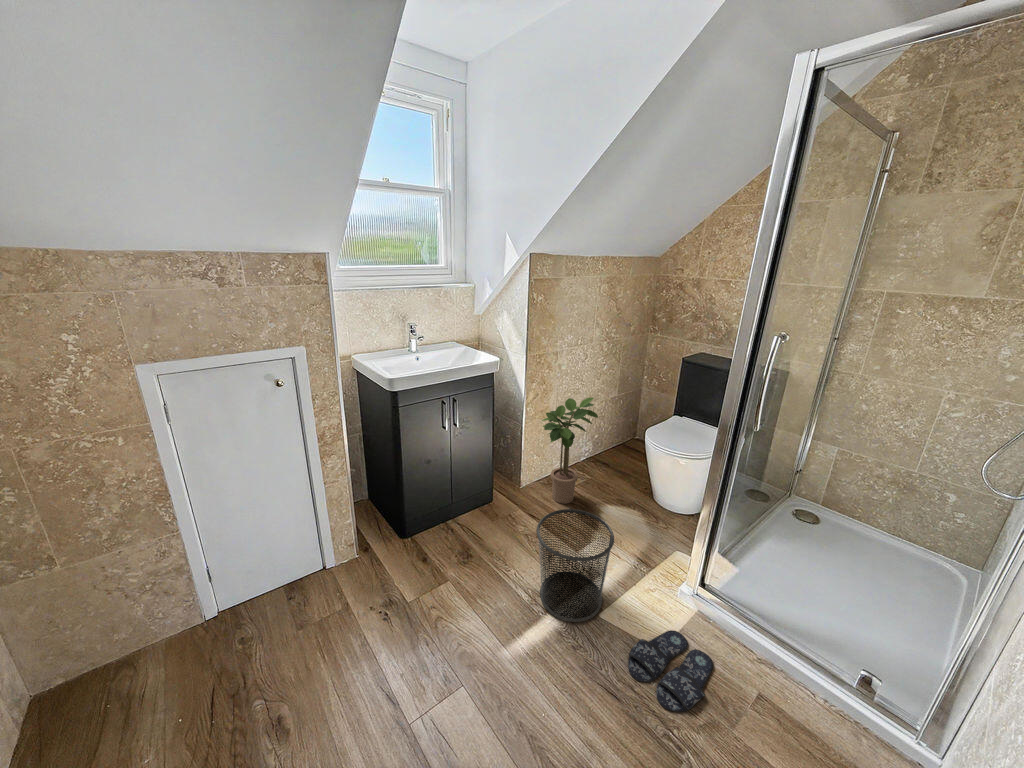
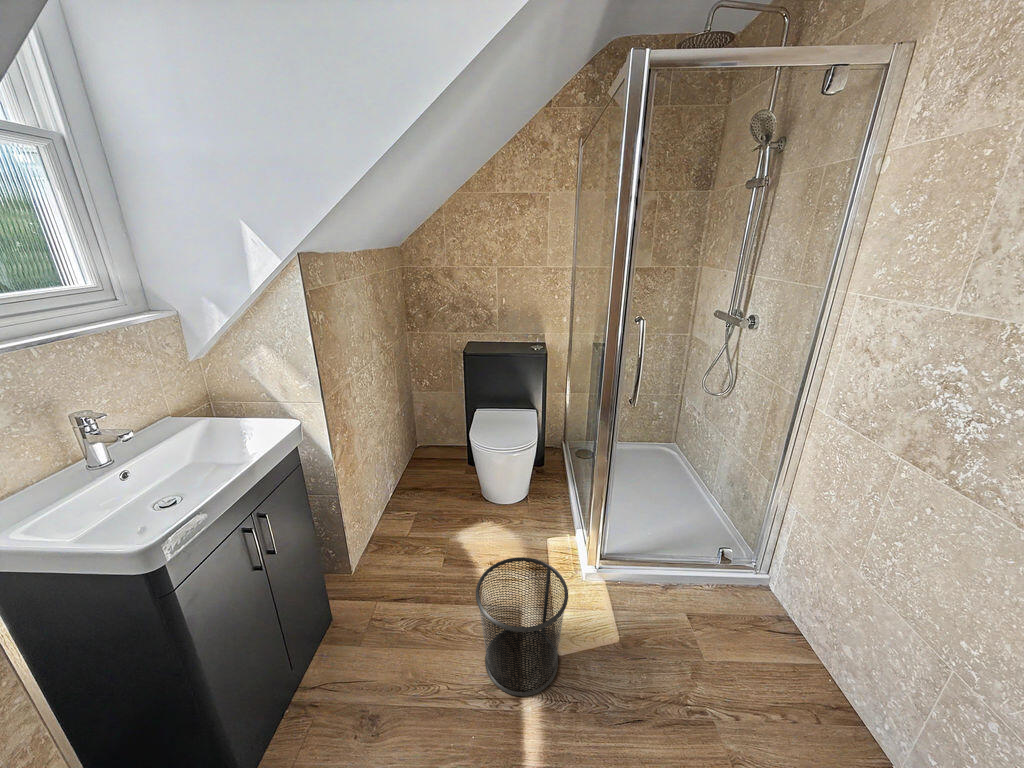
potted plant: present [542,397,598,504] -> none [359,424,430,567]
slippers: present [628,630,713,712] -> none [606,615,678,689]

